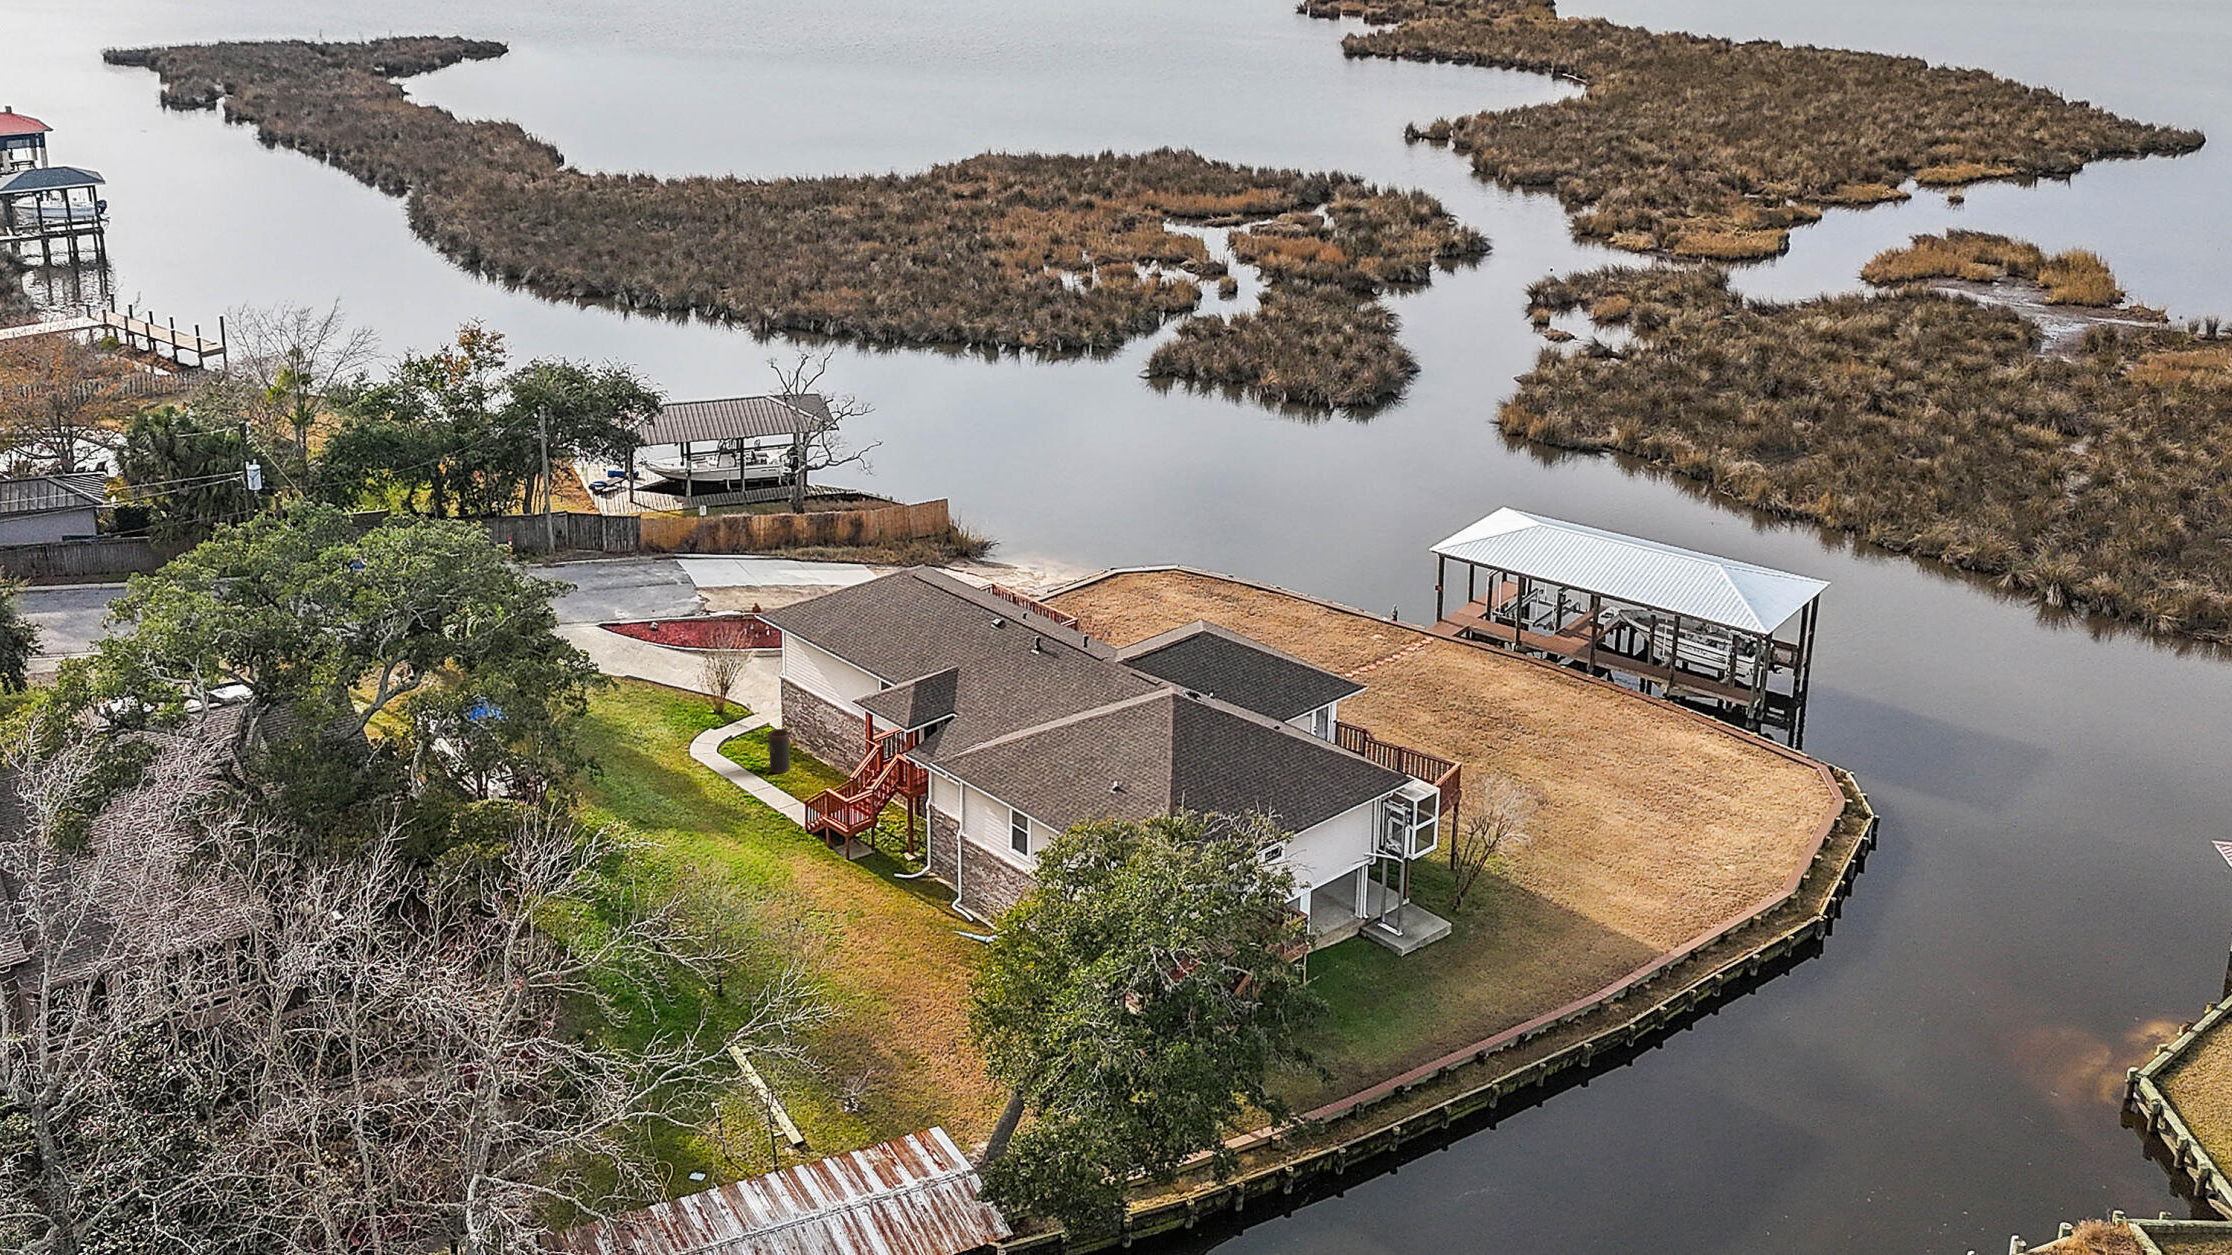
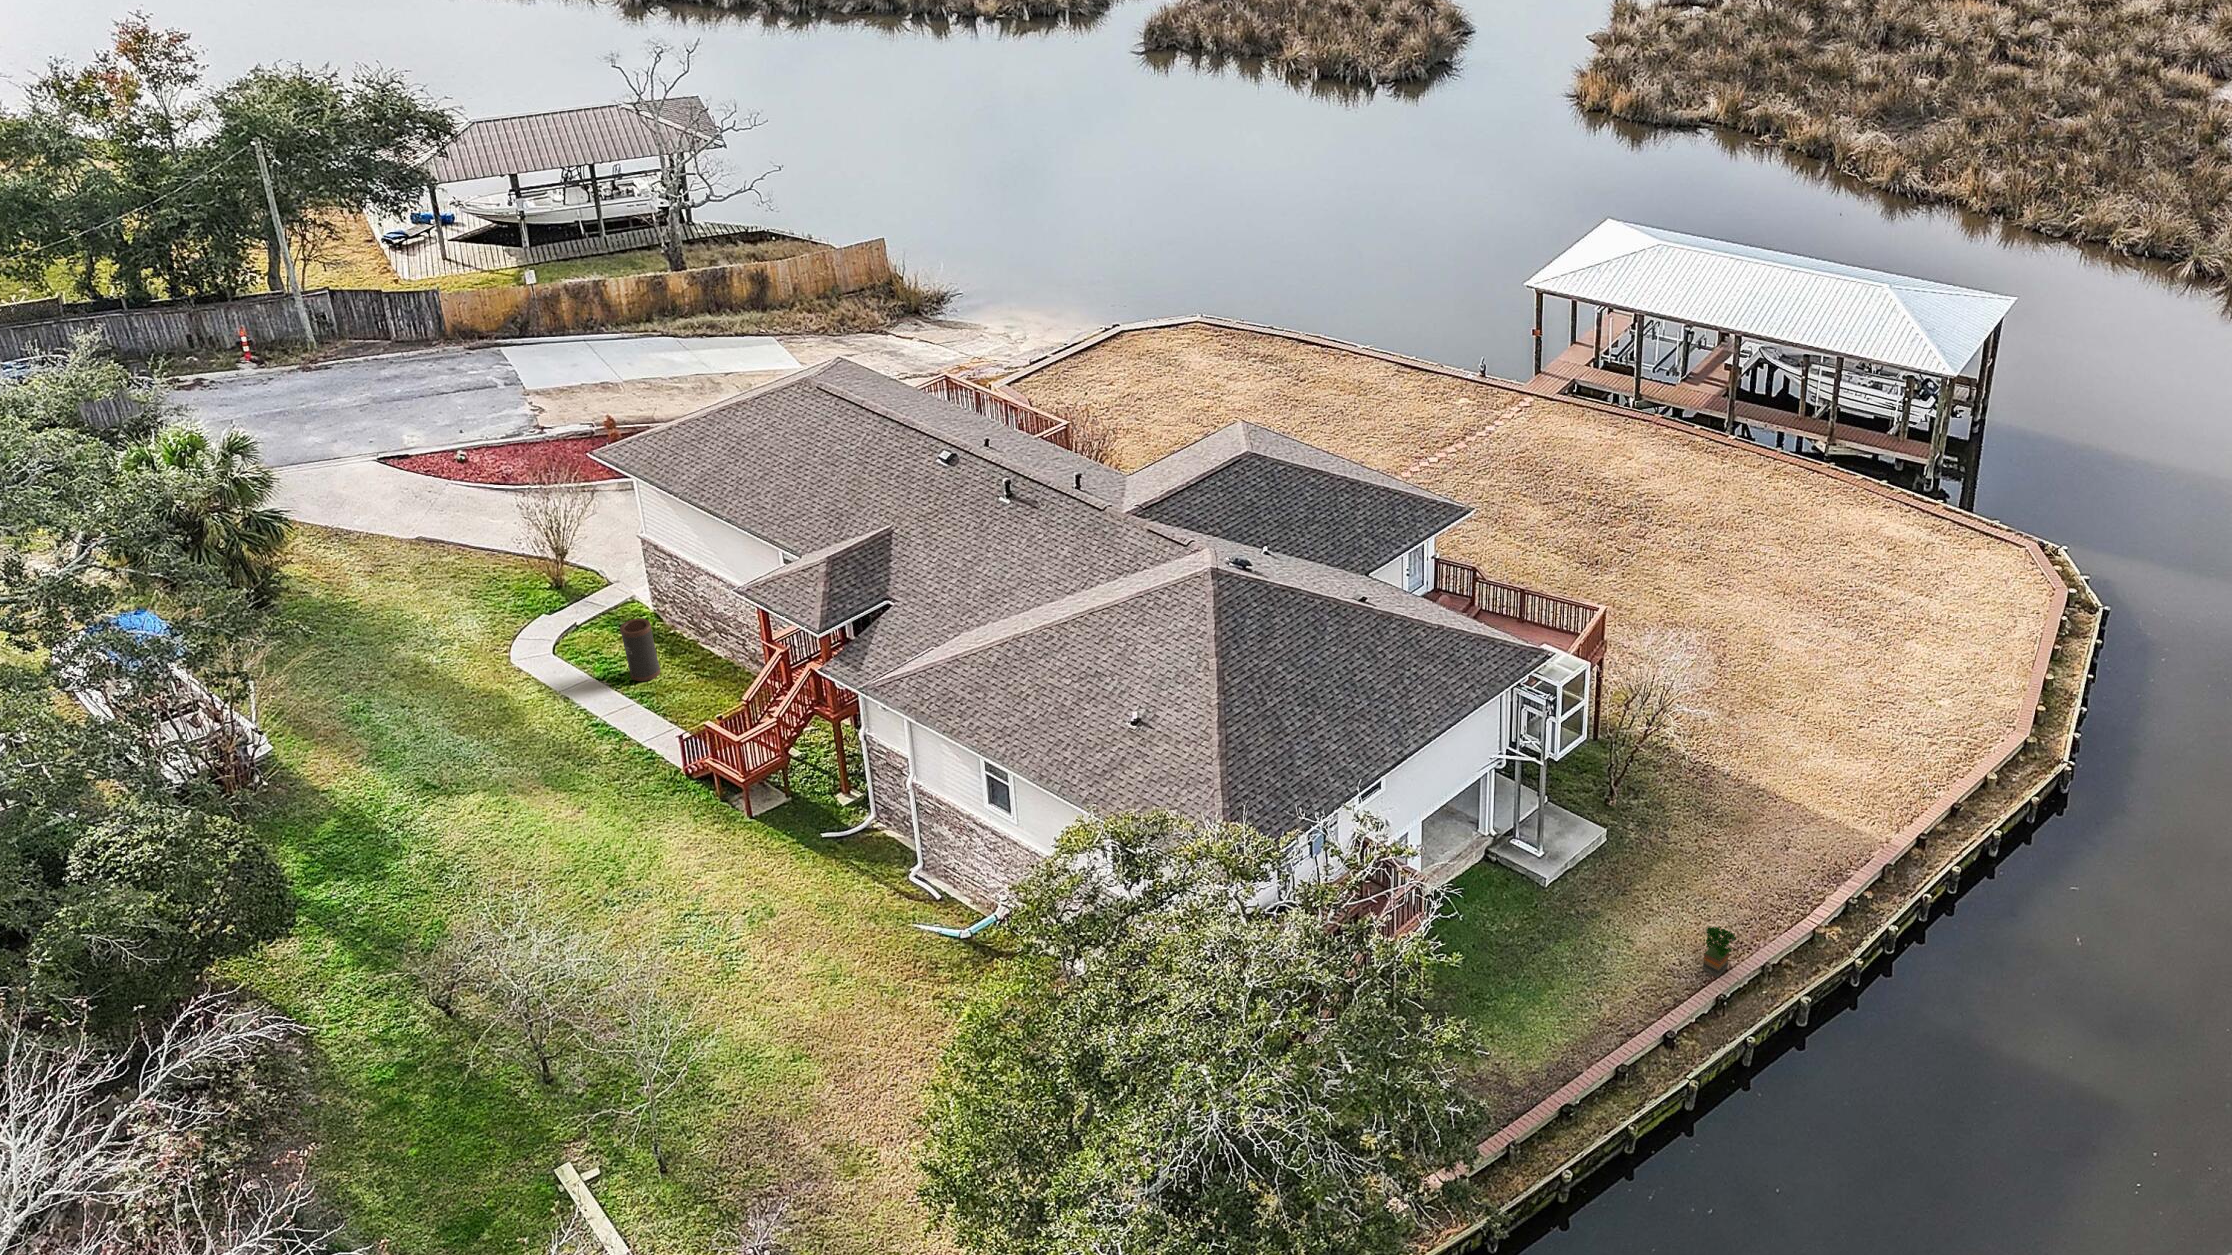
potted tree: none [1512,981,1536,1020] -> present [1703,927,1736,977]

